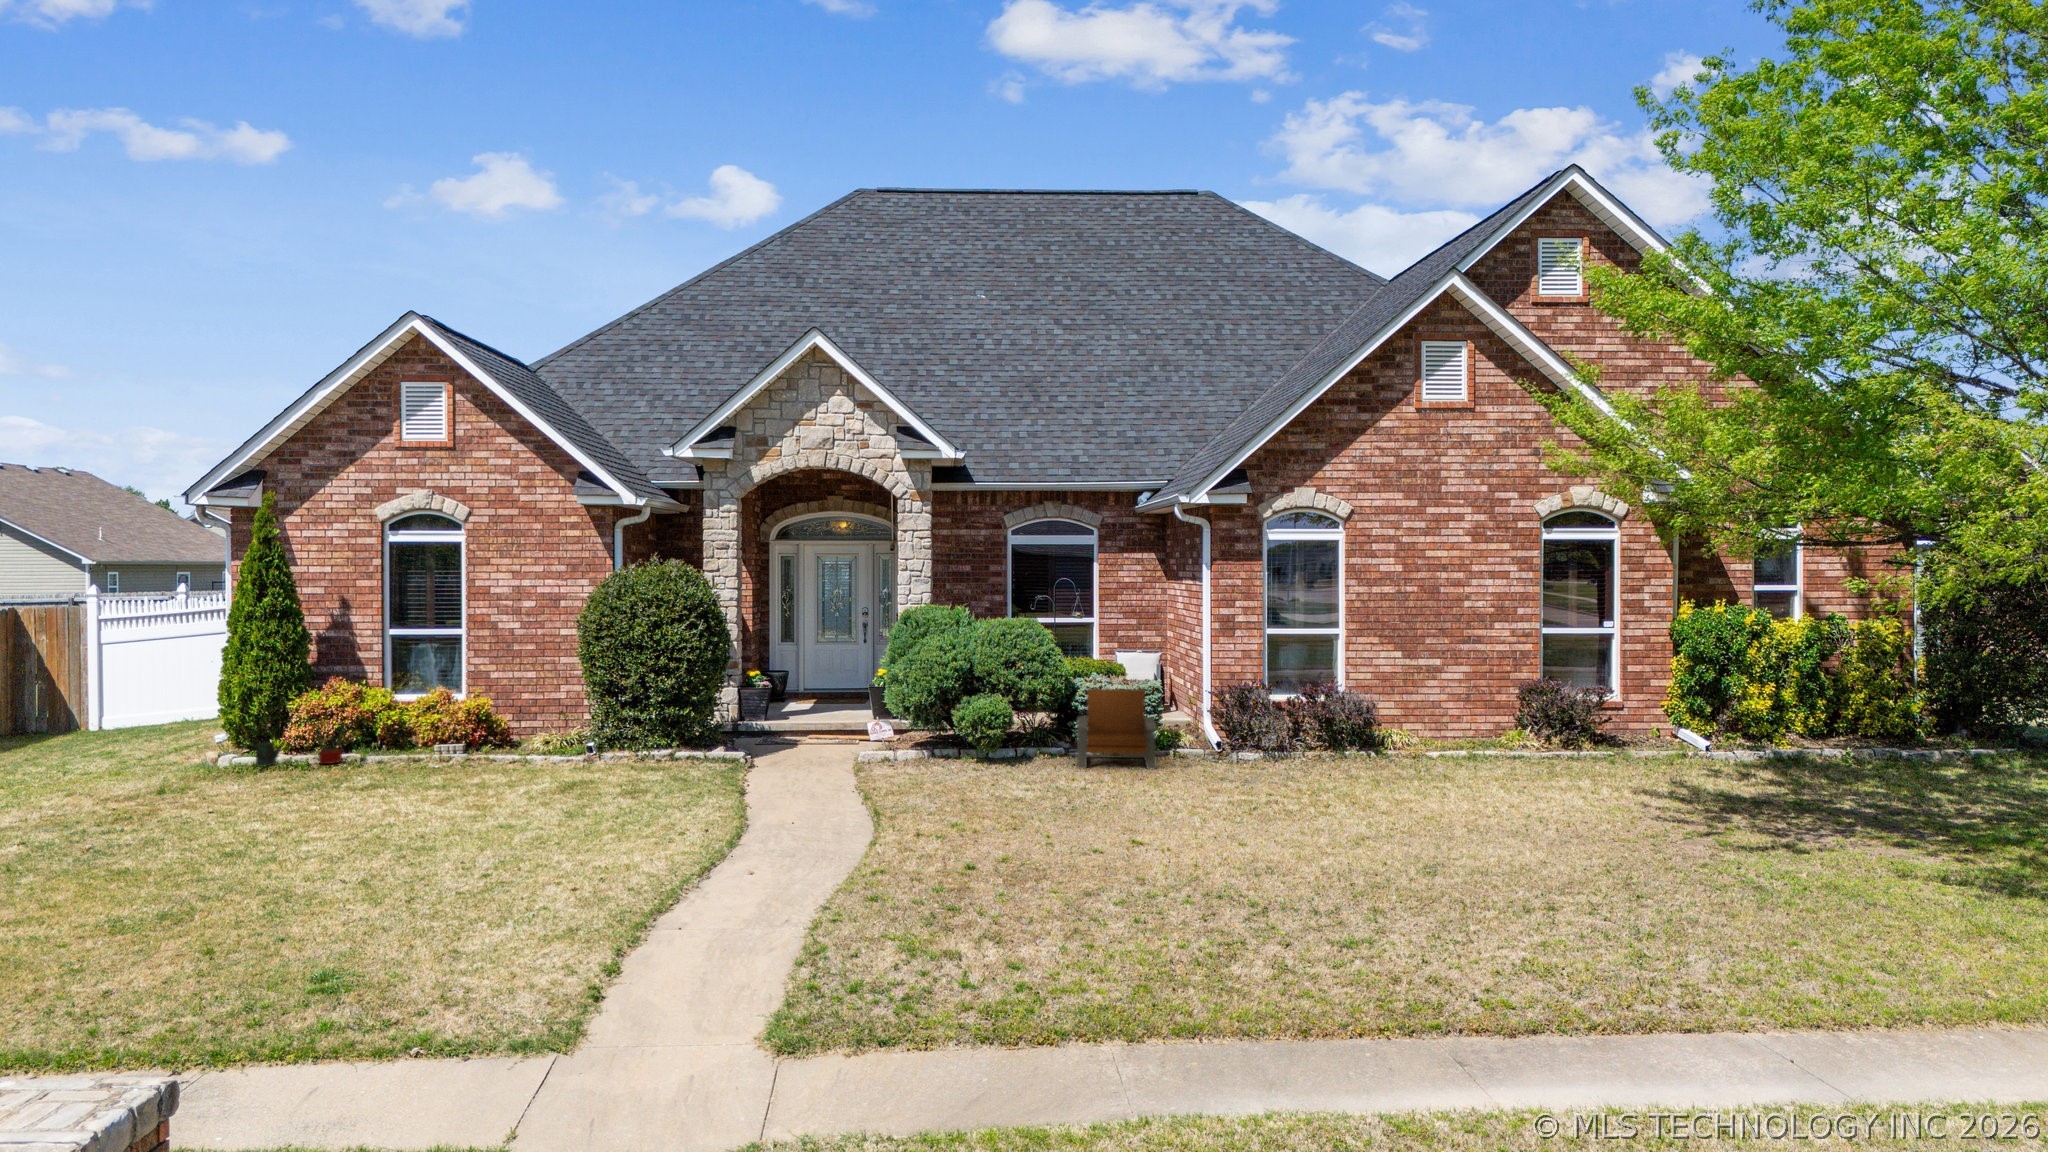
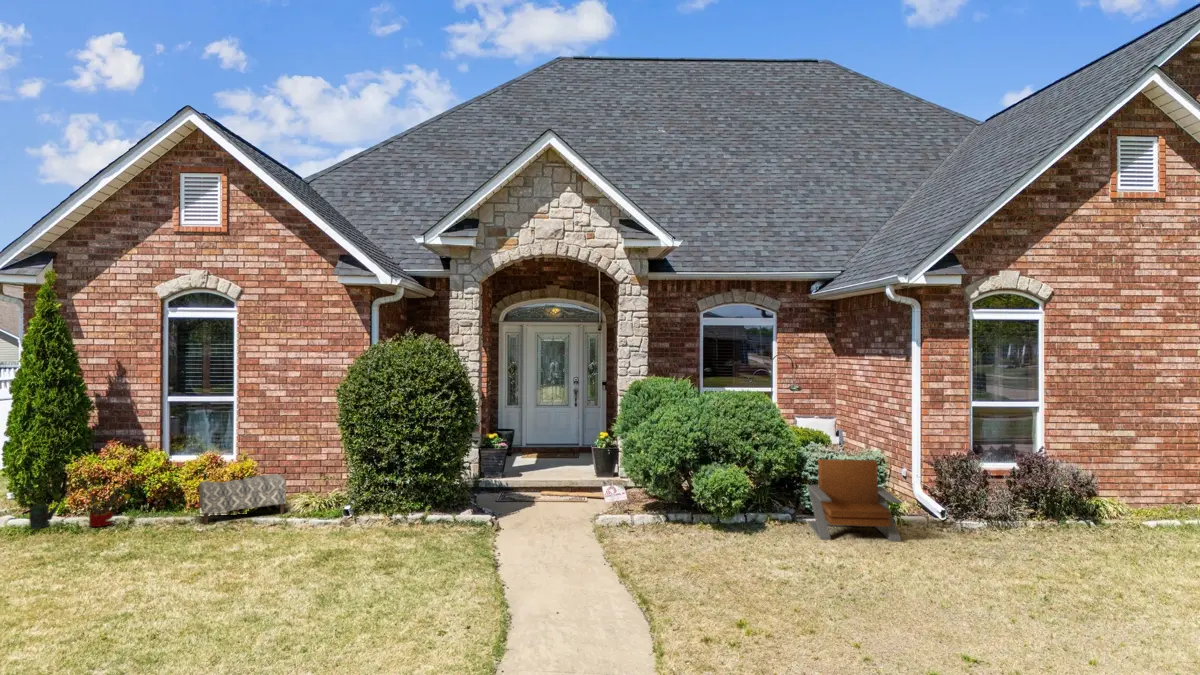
bench: none [432,711,525,762] -> present [199,474,286,524]

